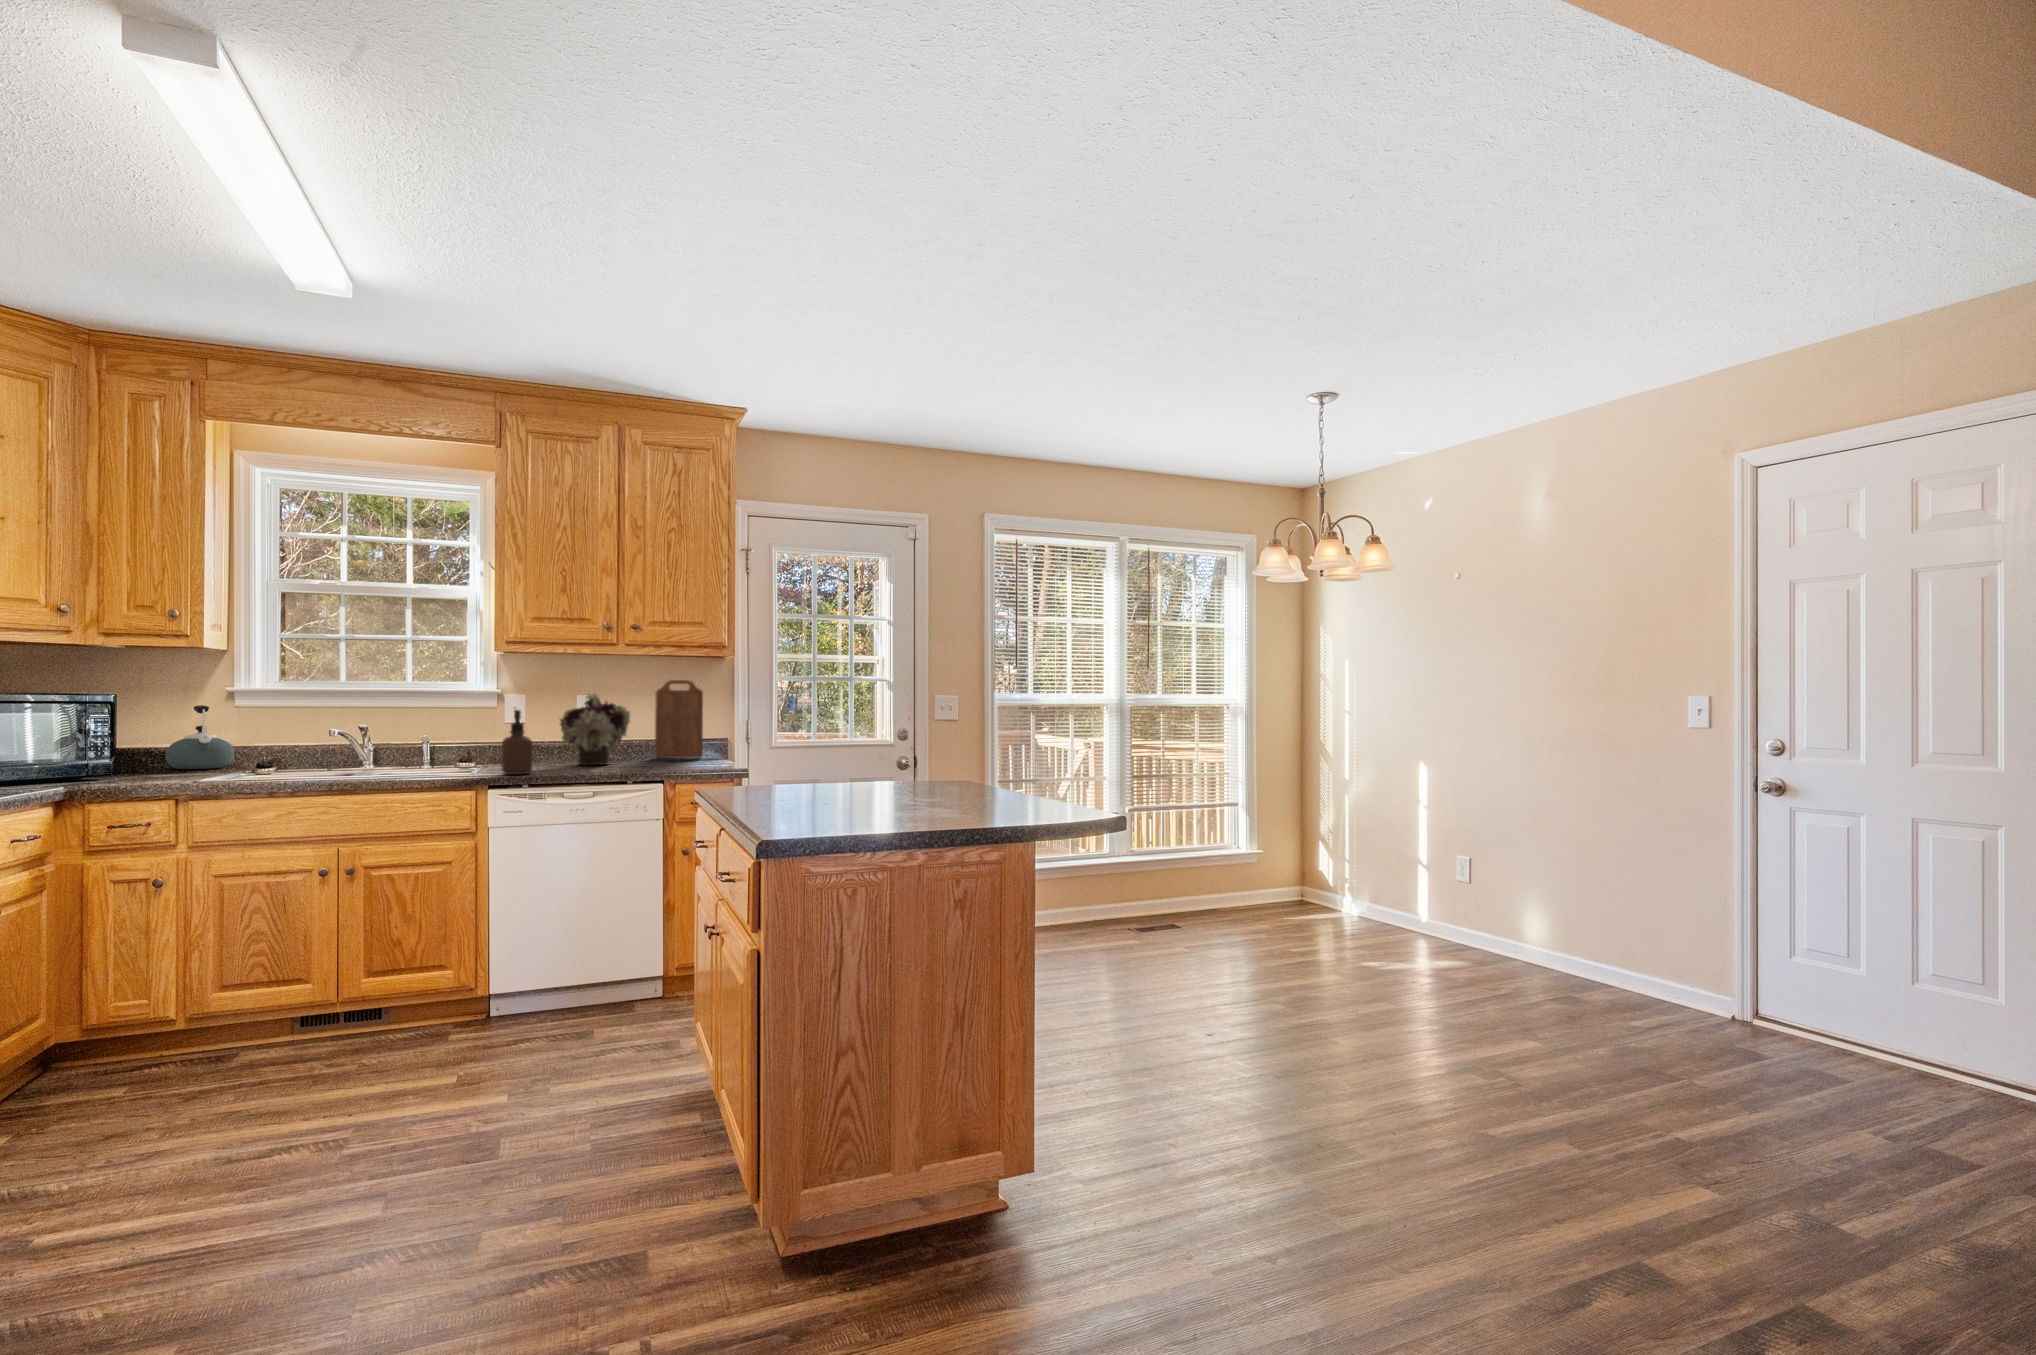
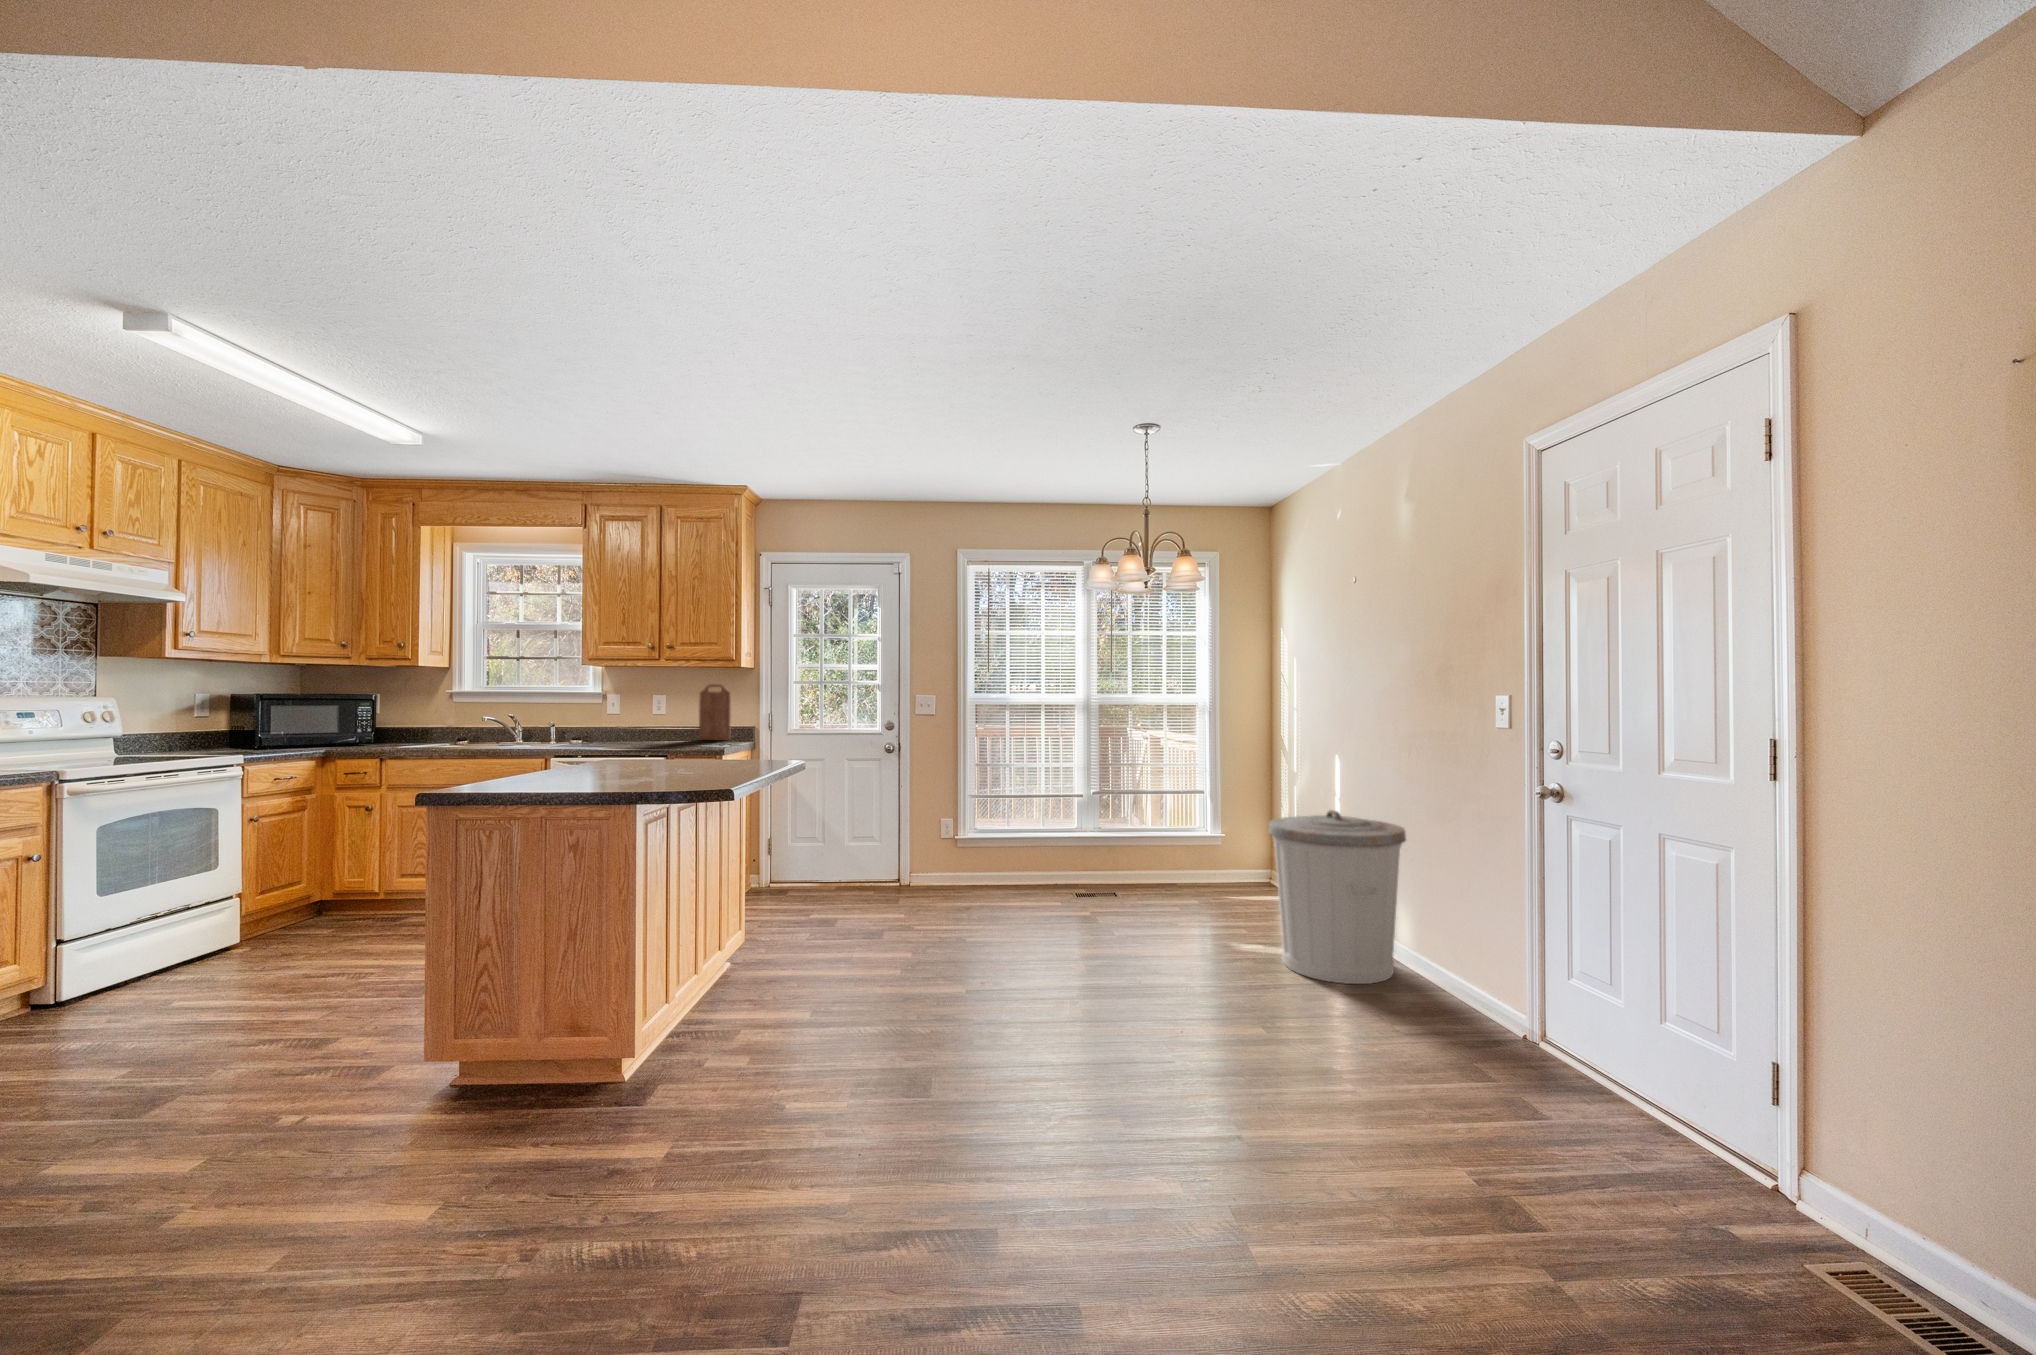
flower arrangement: present [560,693,630,765] -> none [621,693,672,743]
kettle: present [166,705,234,769] -> none [412,701,453,740]
soap dispenser: present [502,710,533,775] -> none [568,705,590,748]
trash can: none [1429,816,1575,992] -> present [1268,810,1406,984]

